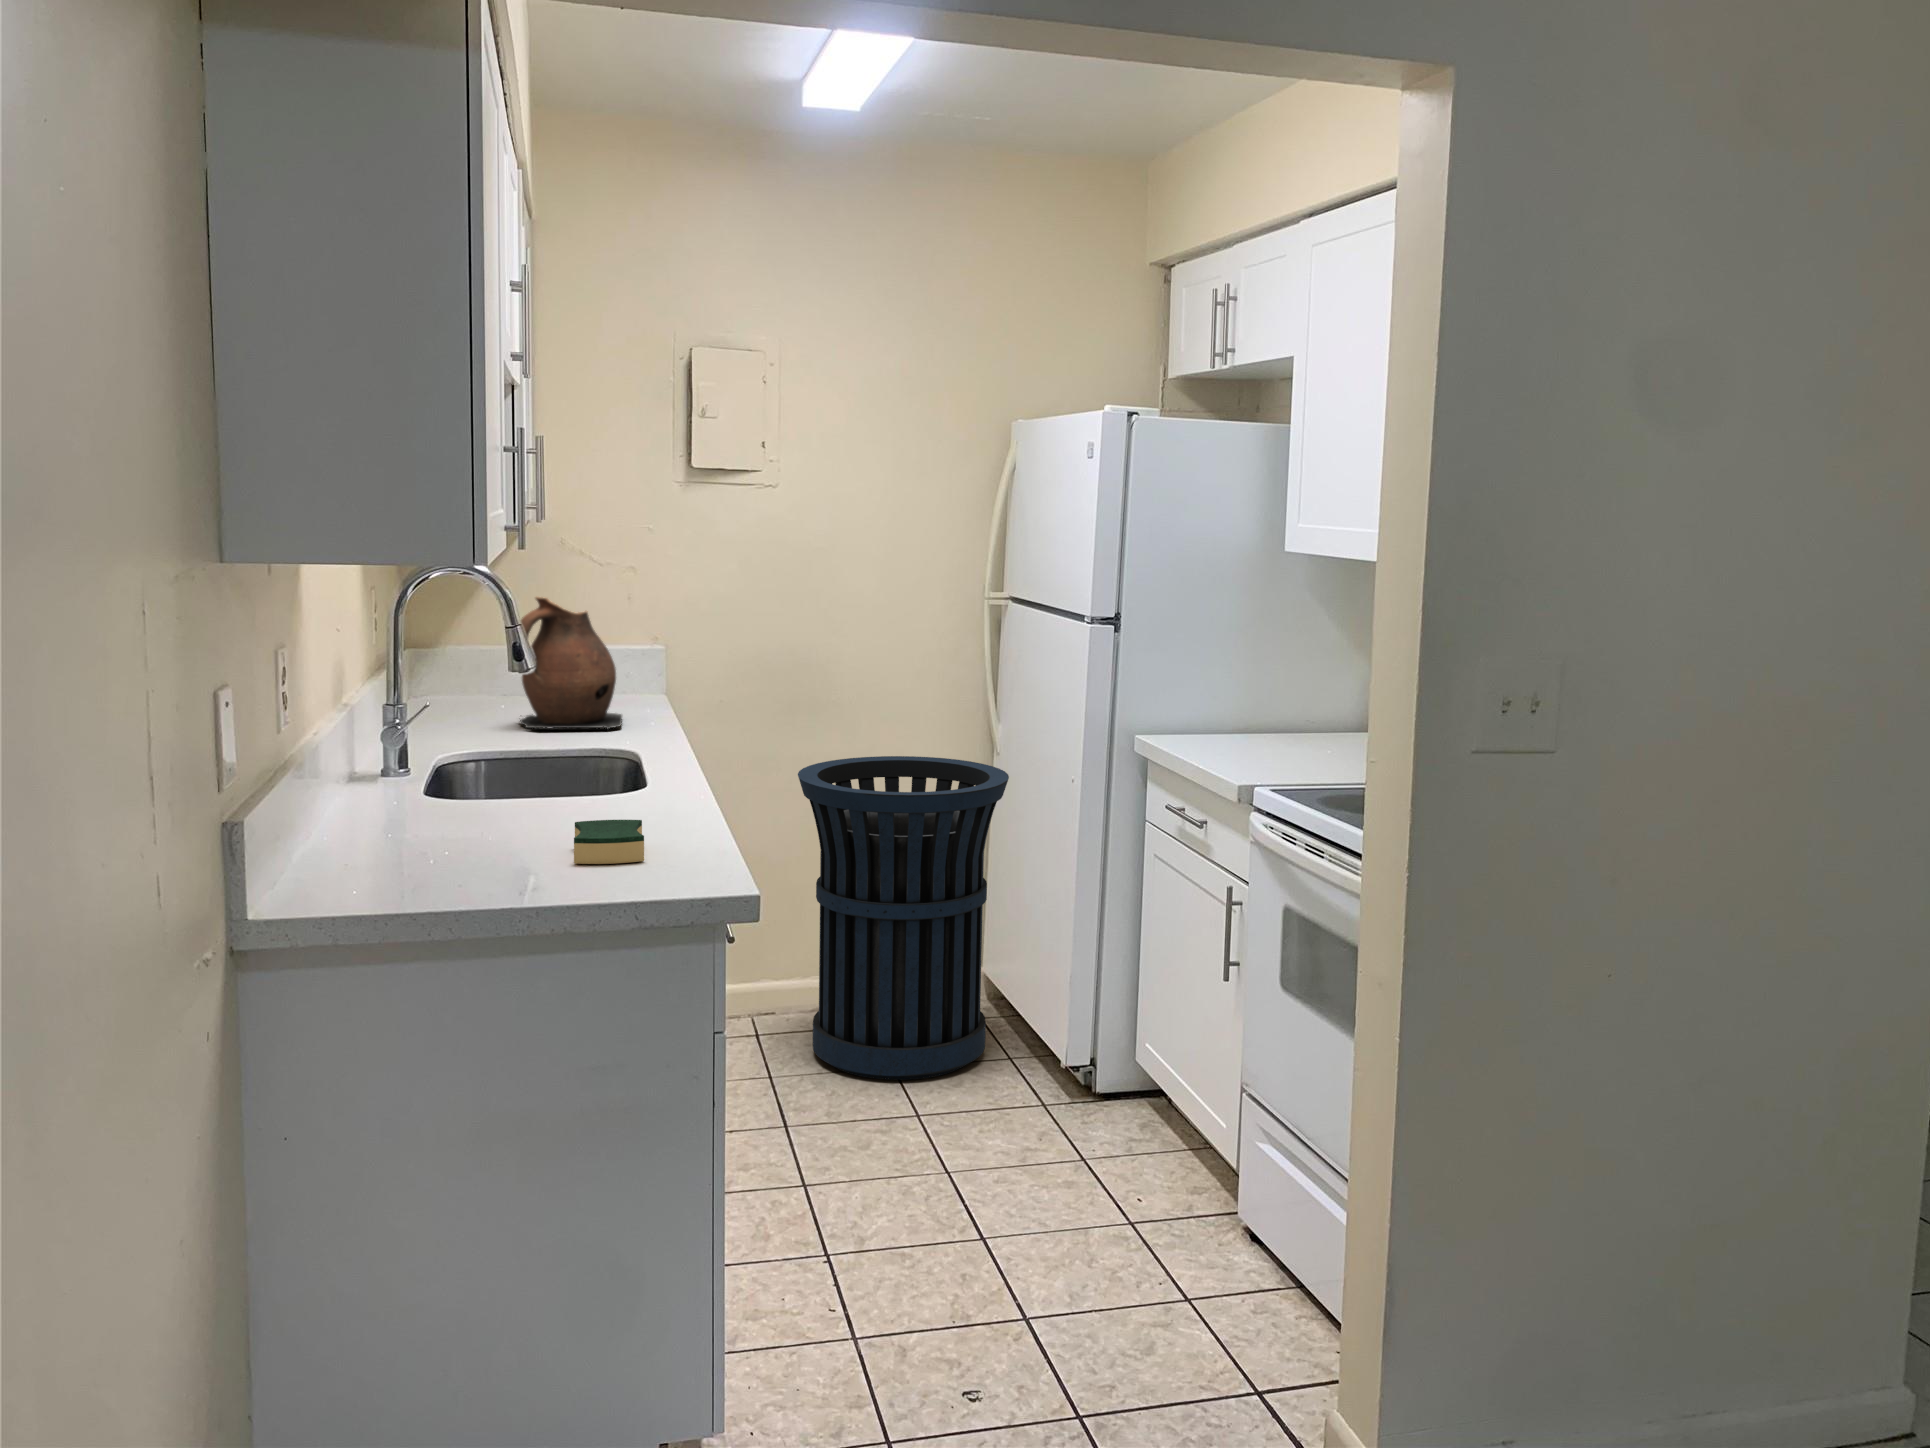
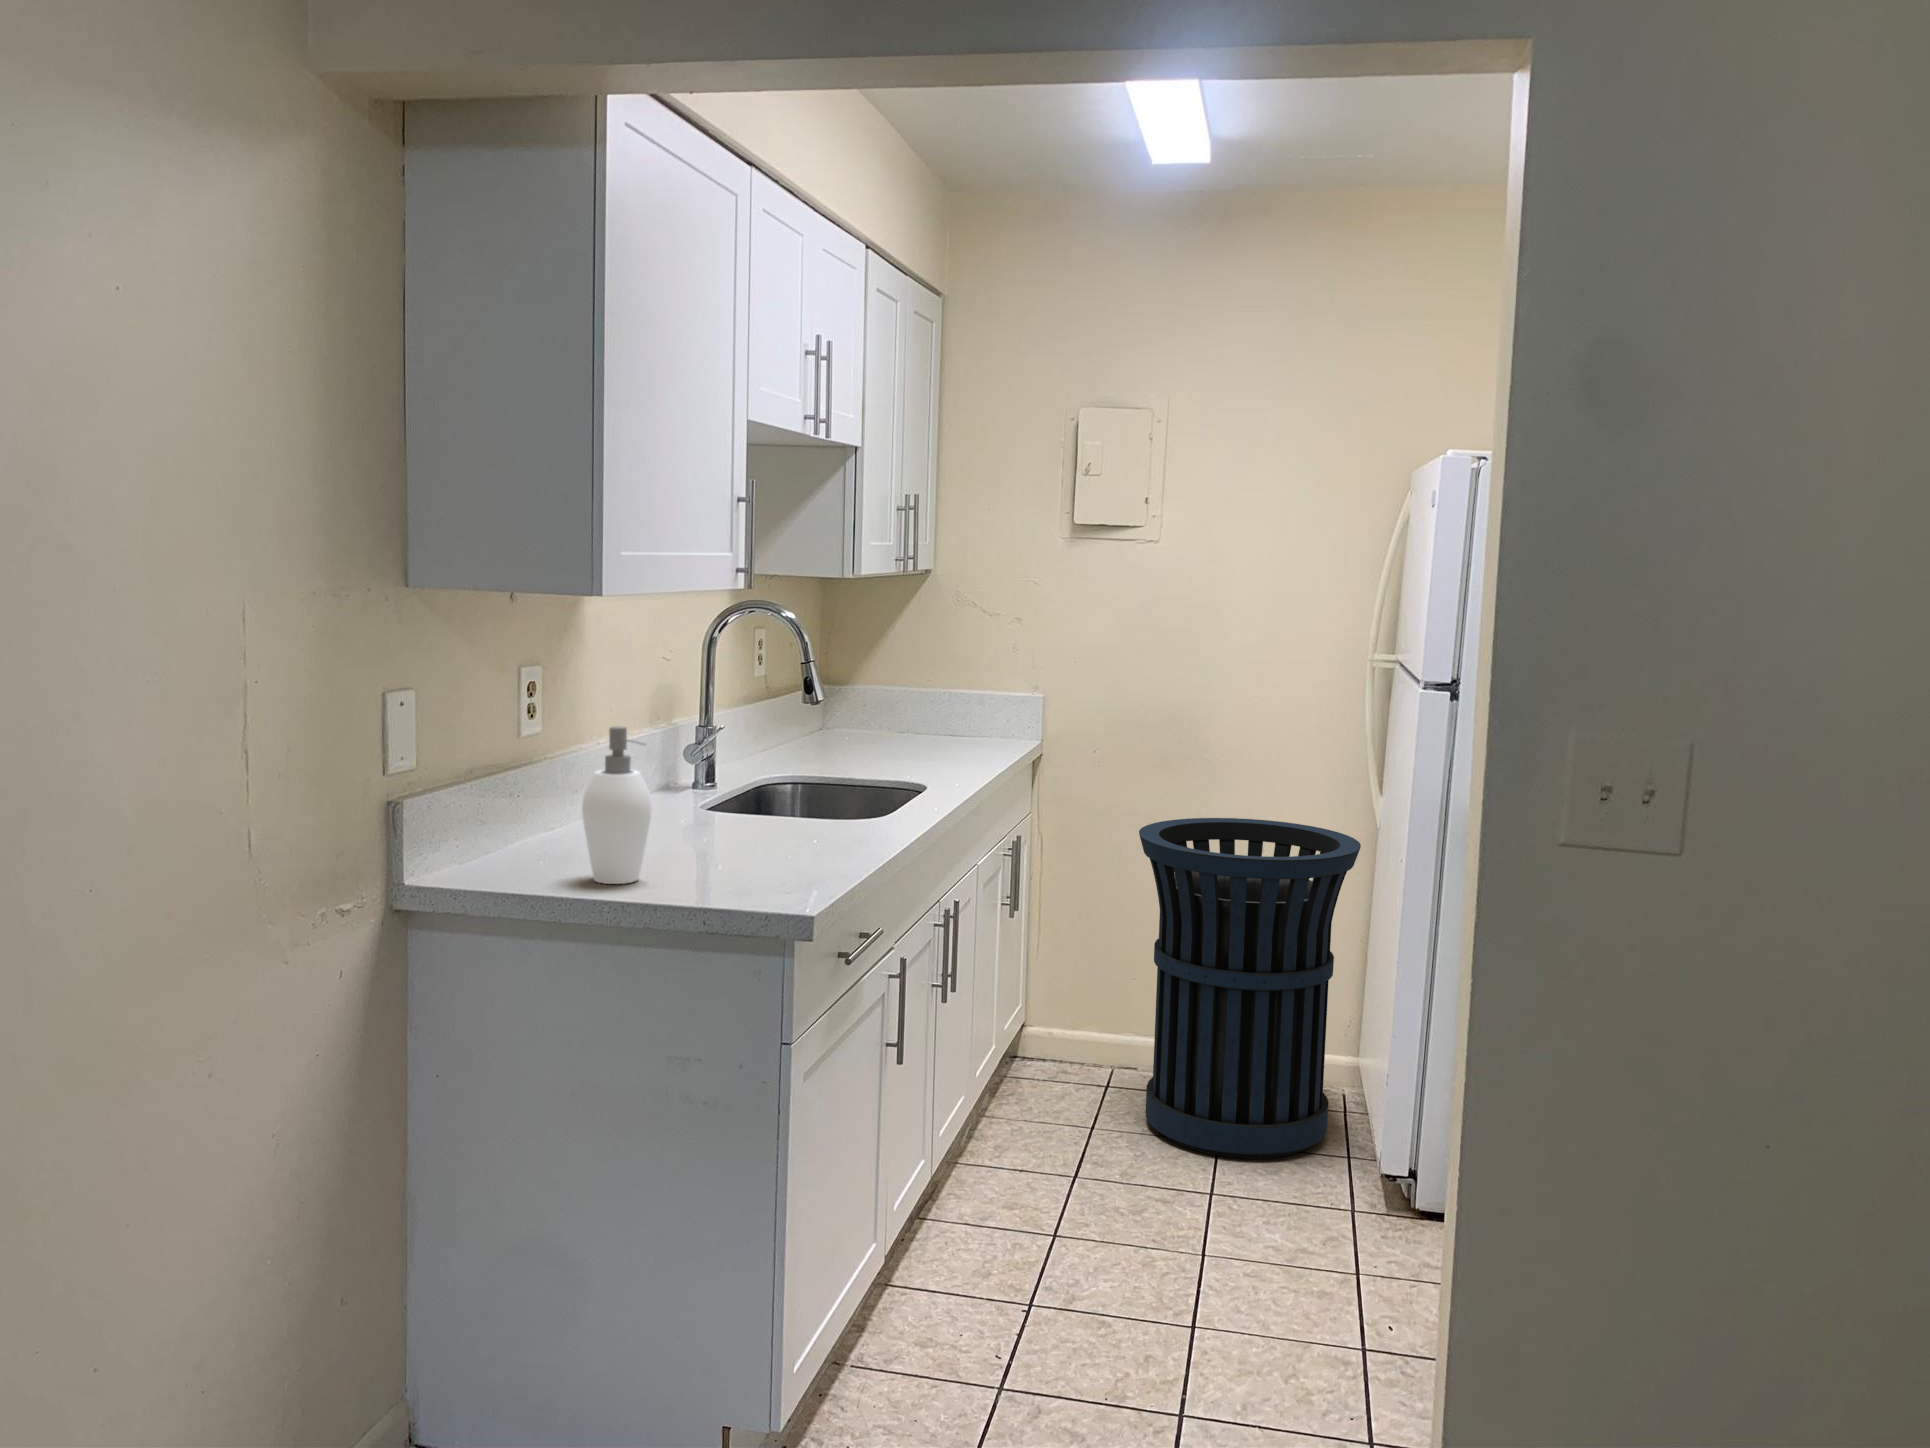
ceramic pitcher: present [520,597,622,729] -> none [860,639,966,767]
soap dispenser: none [446,715,537,891] -> present [582,726,652,884]
sponge: present [574,820,644,864] -> none [712,835,794,875]

